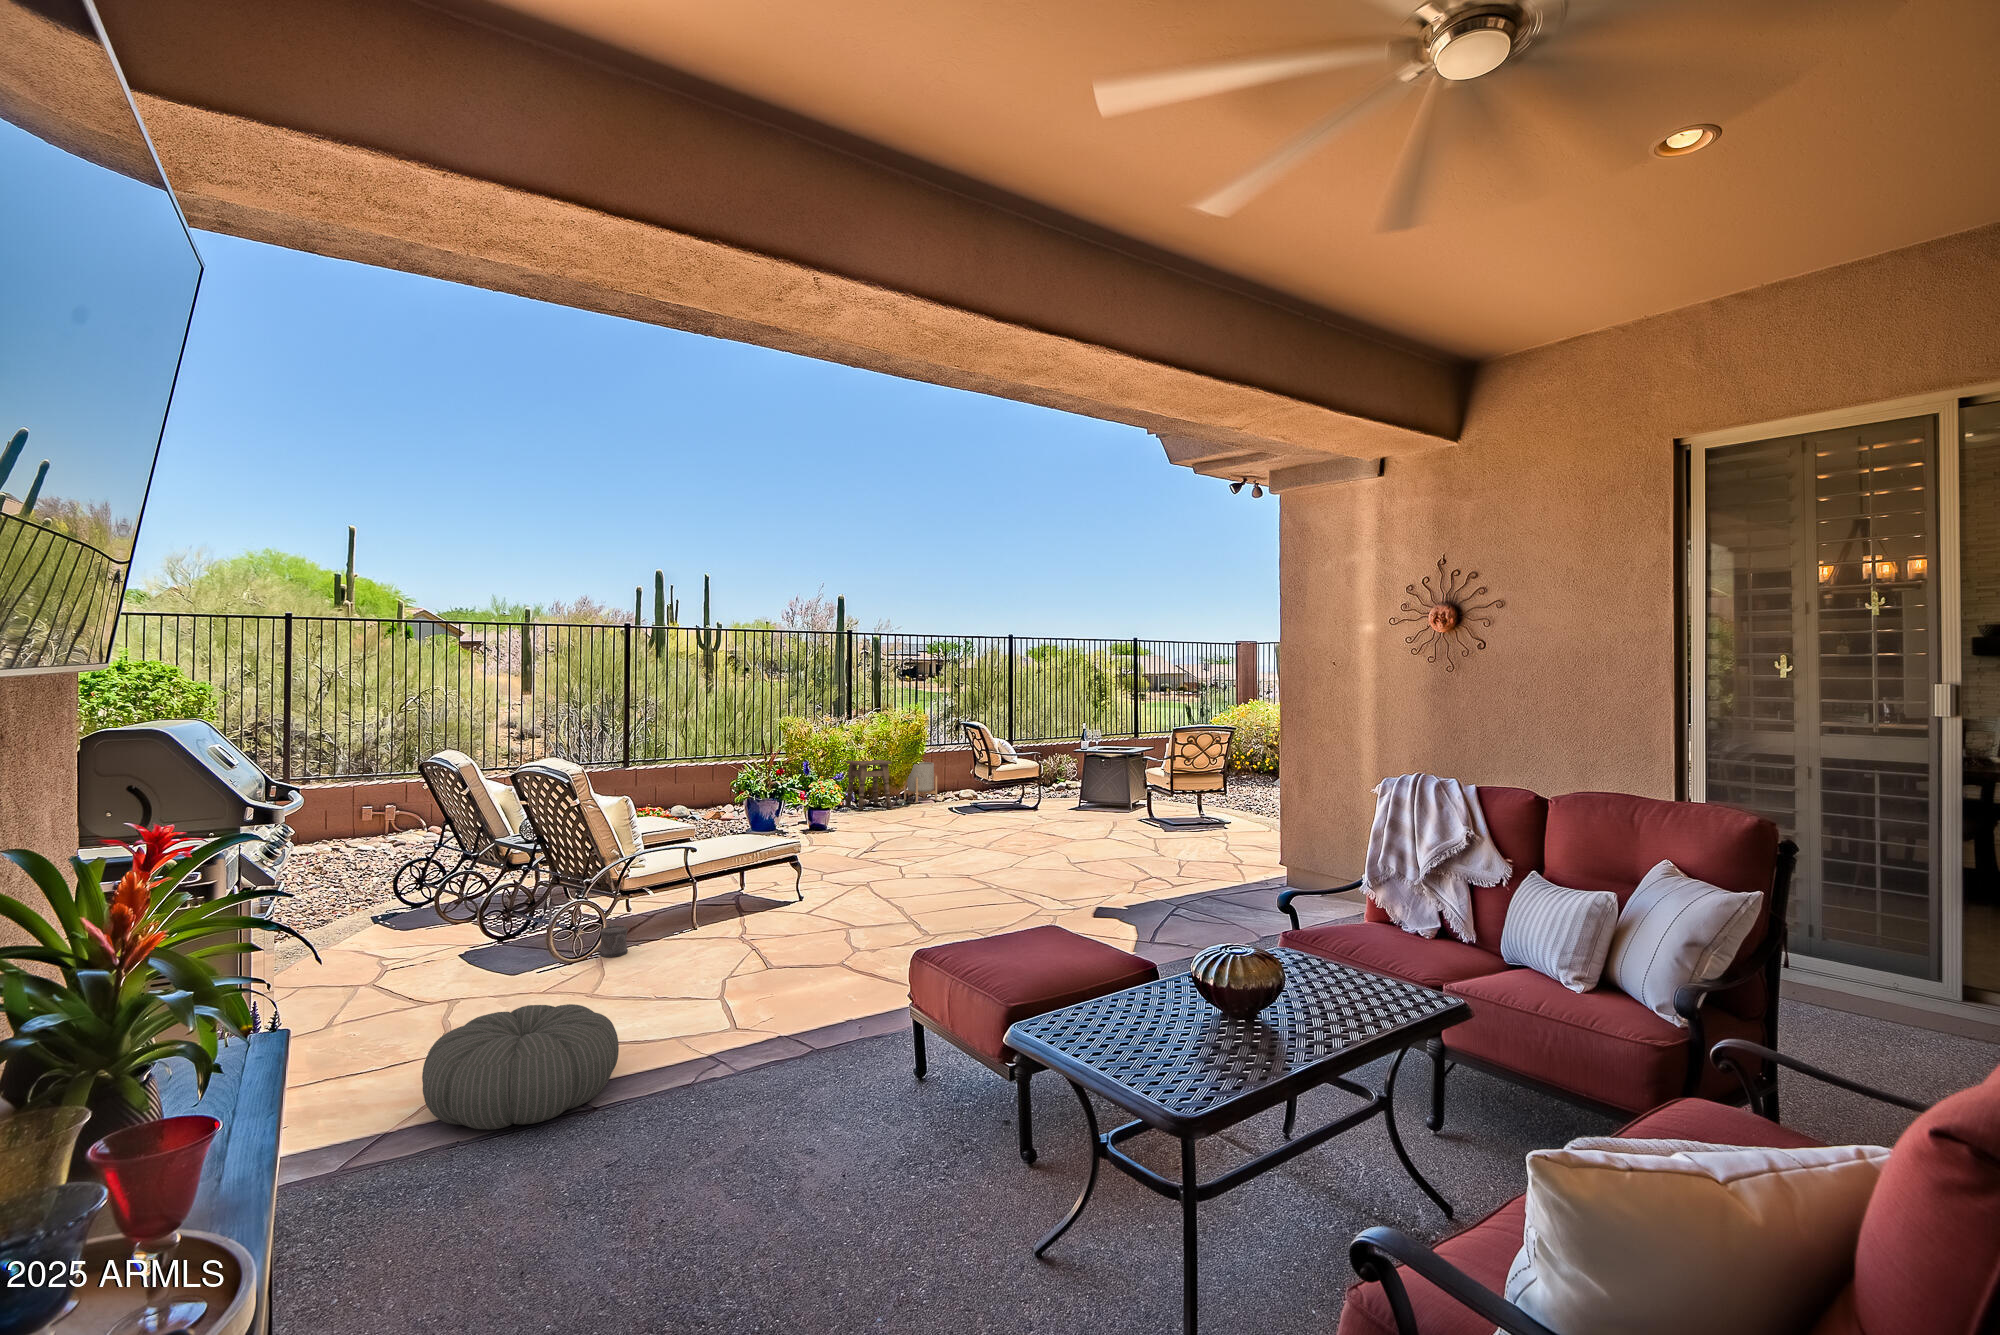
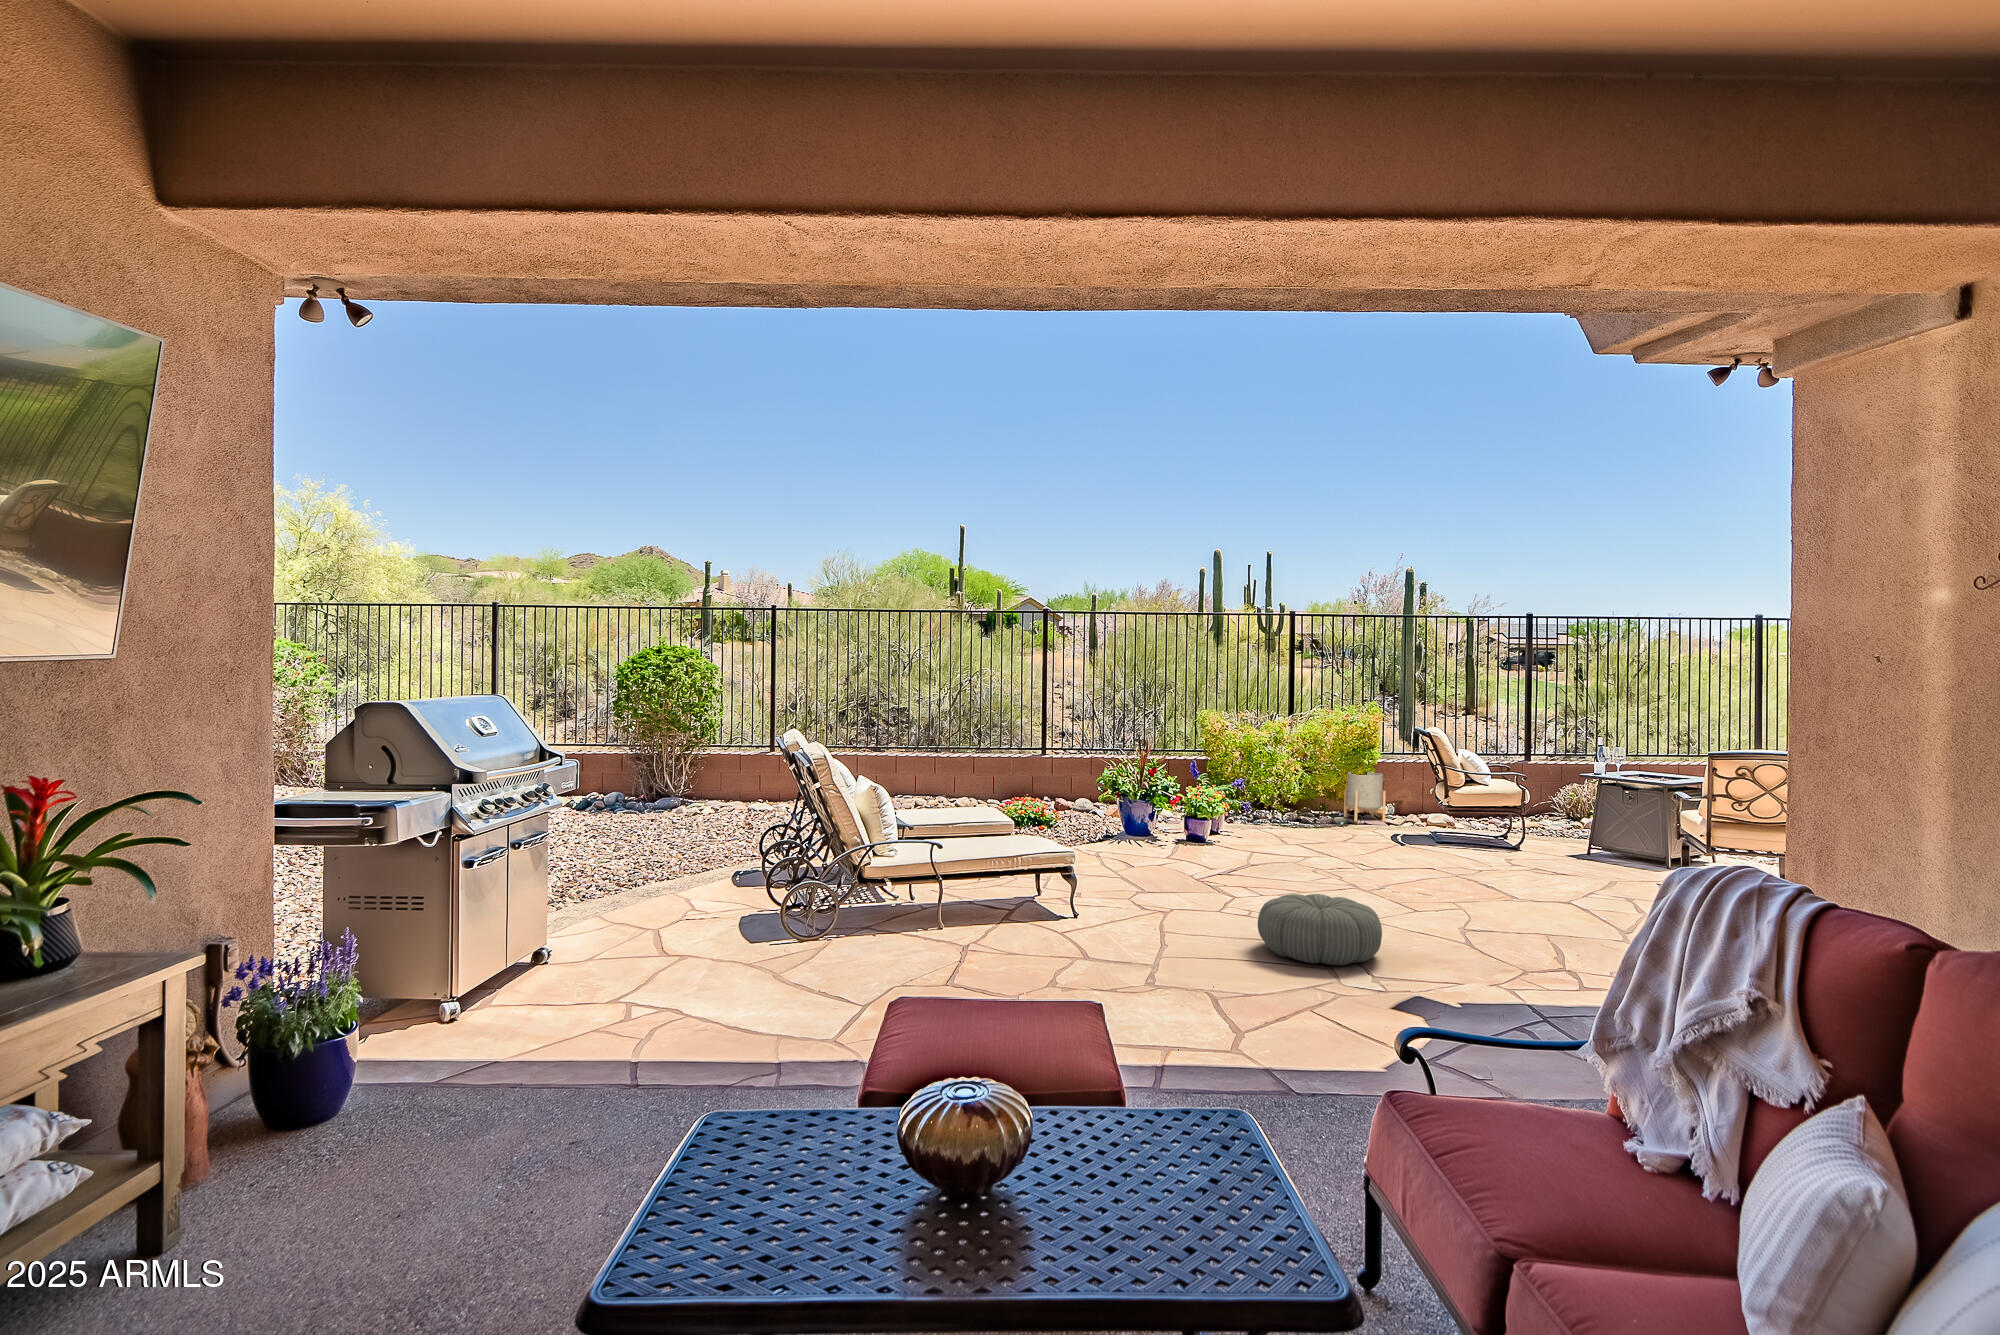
side table: present [846,760,892,811] -> none [1263,764,1316,826]
watering can: present [600,923,628,957] -> none [821,913,848,948]
pouf: present [422,1004,619,1129] -> present [1258,894,1382,965]

